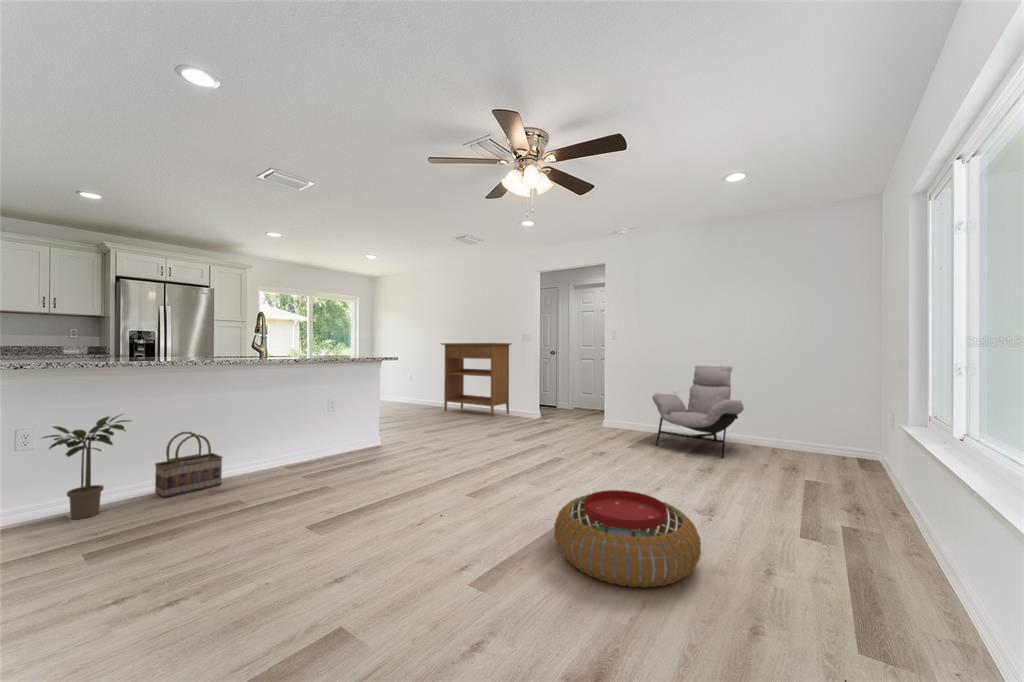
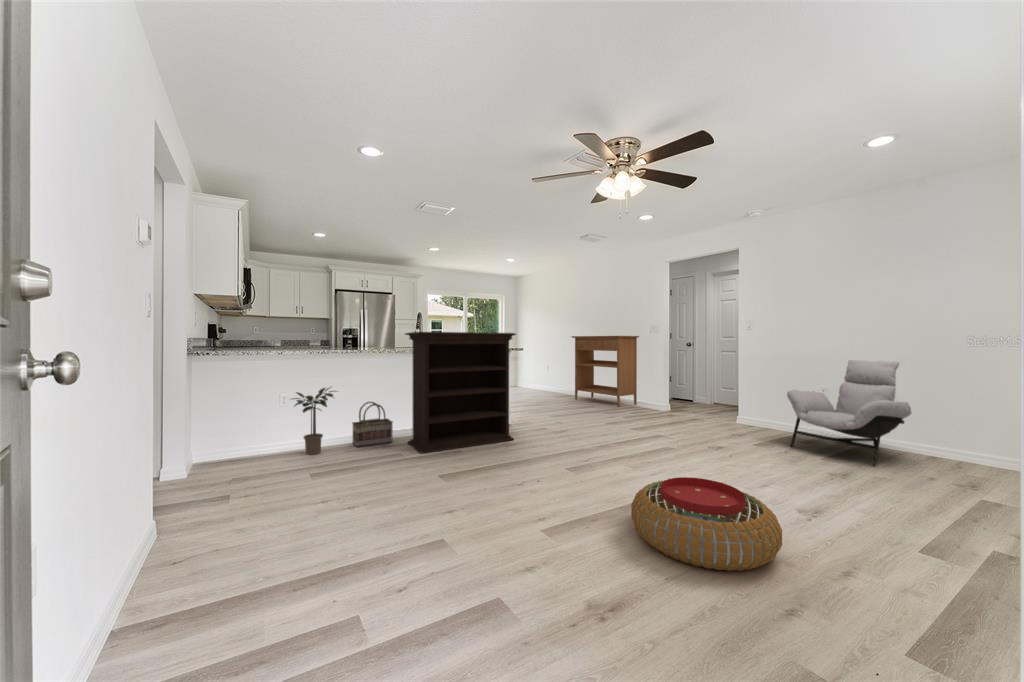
bookshelf: none [243,336,394,496] -> present [405,332,516,453]

